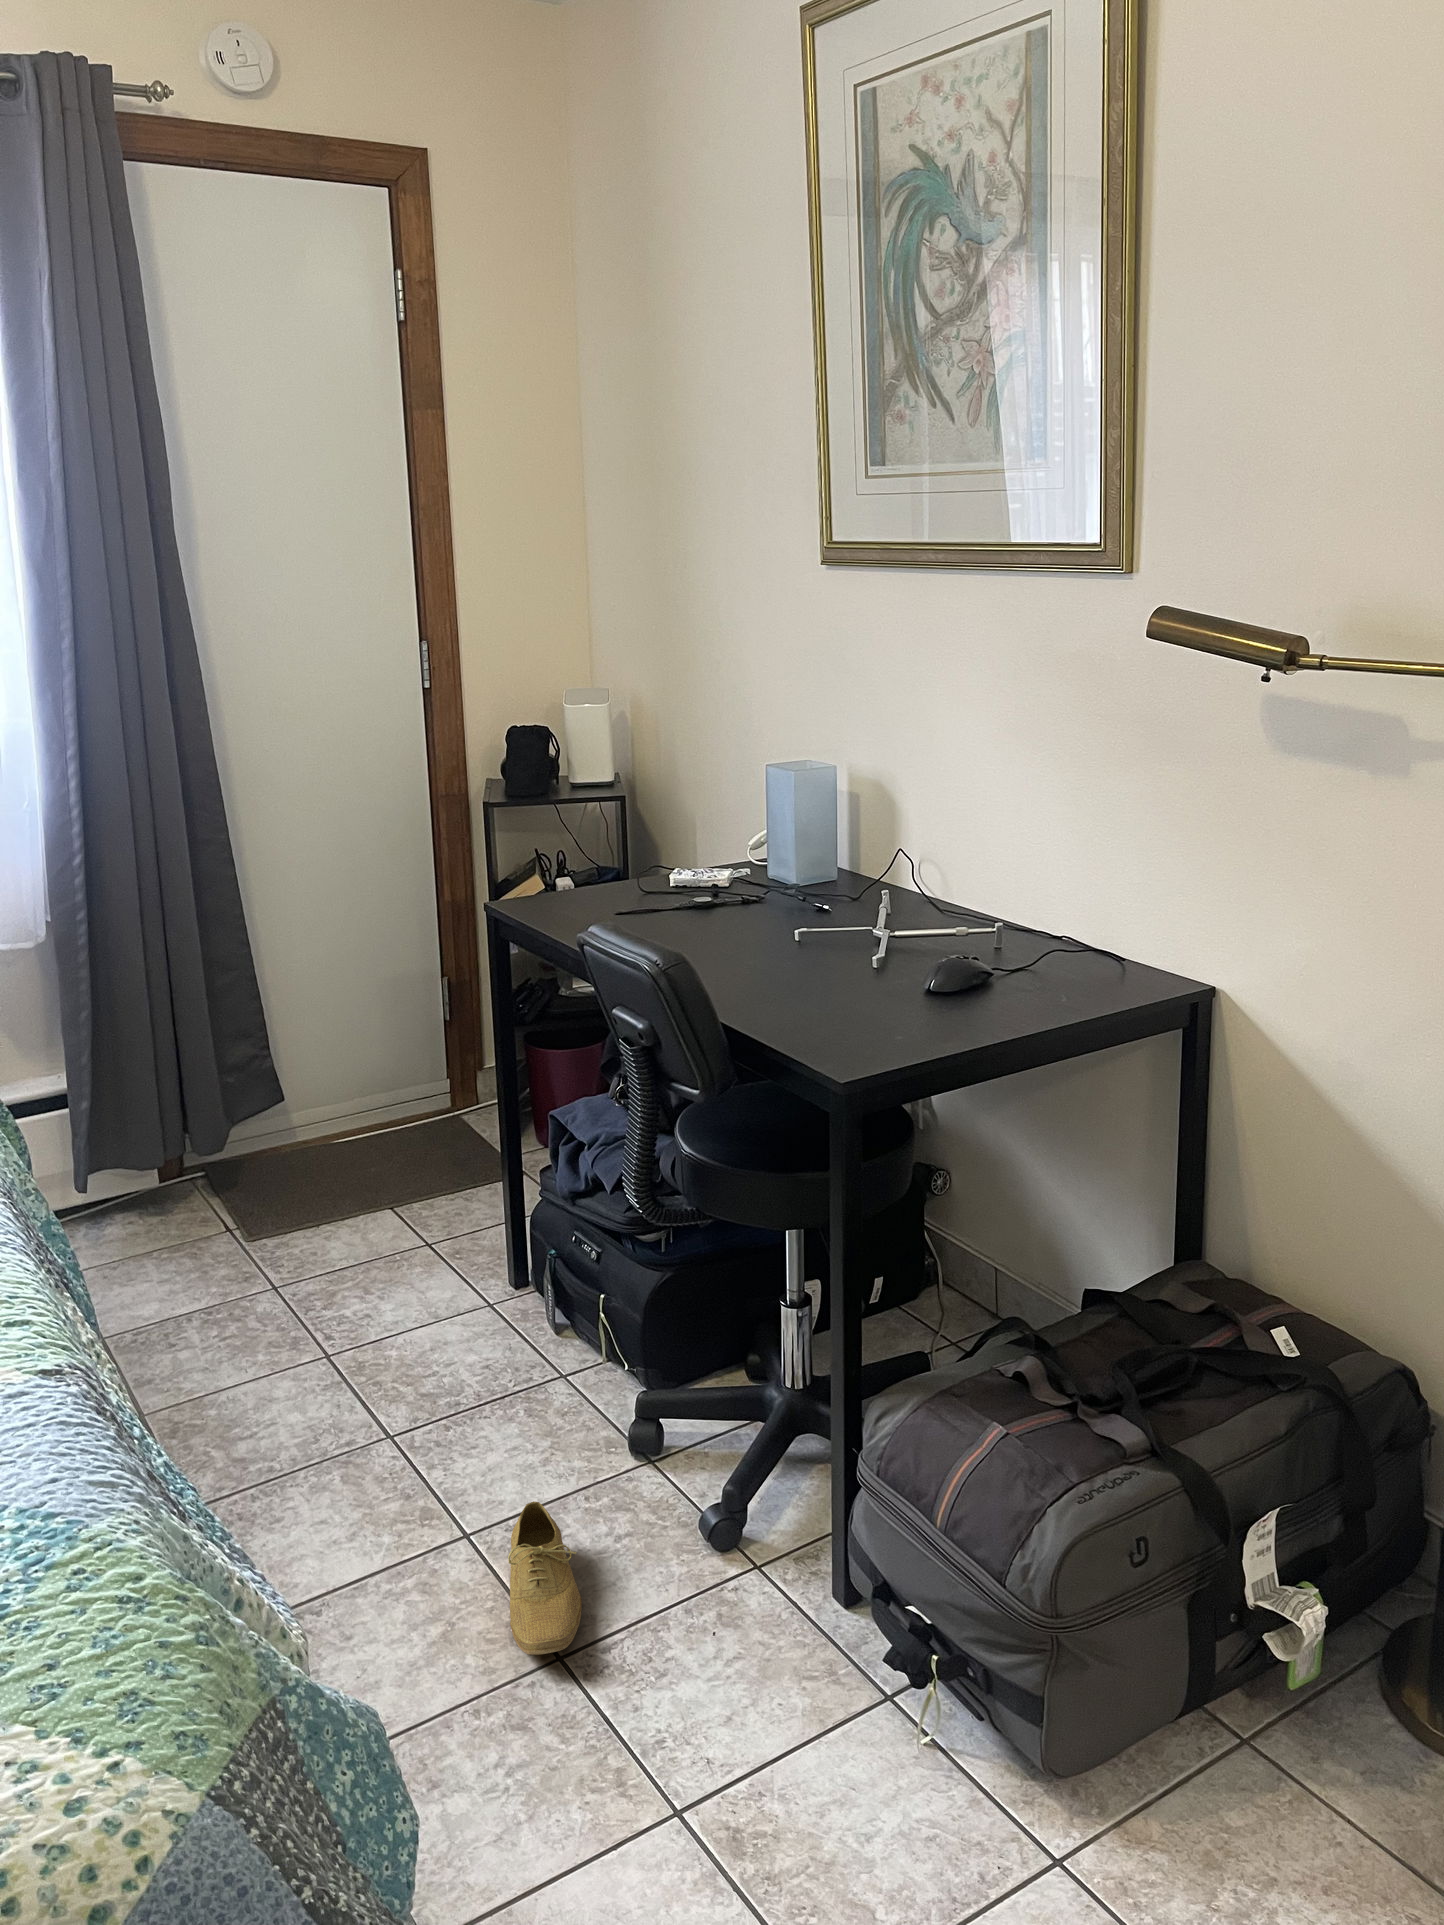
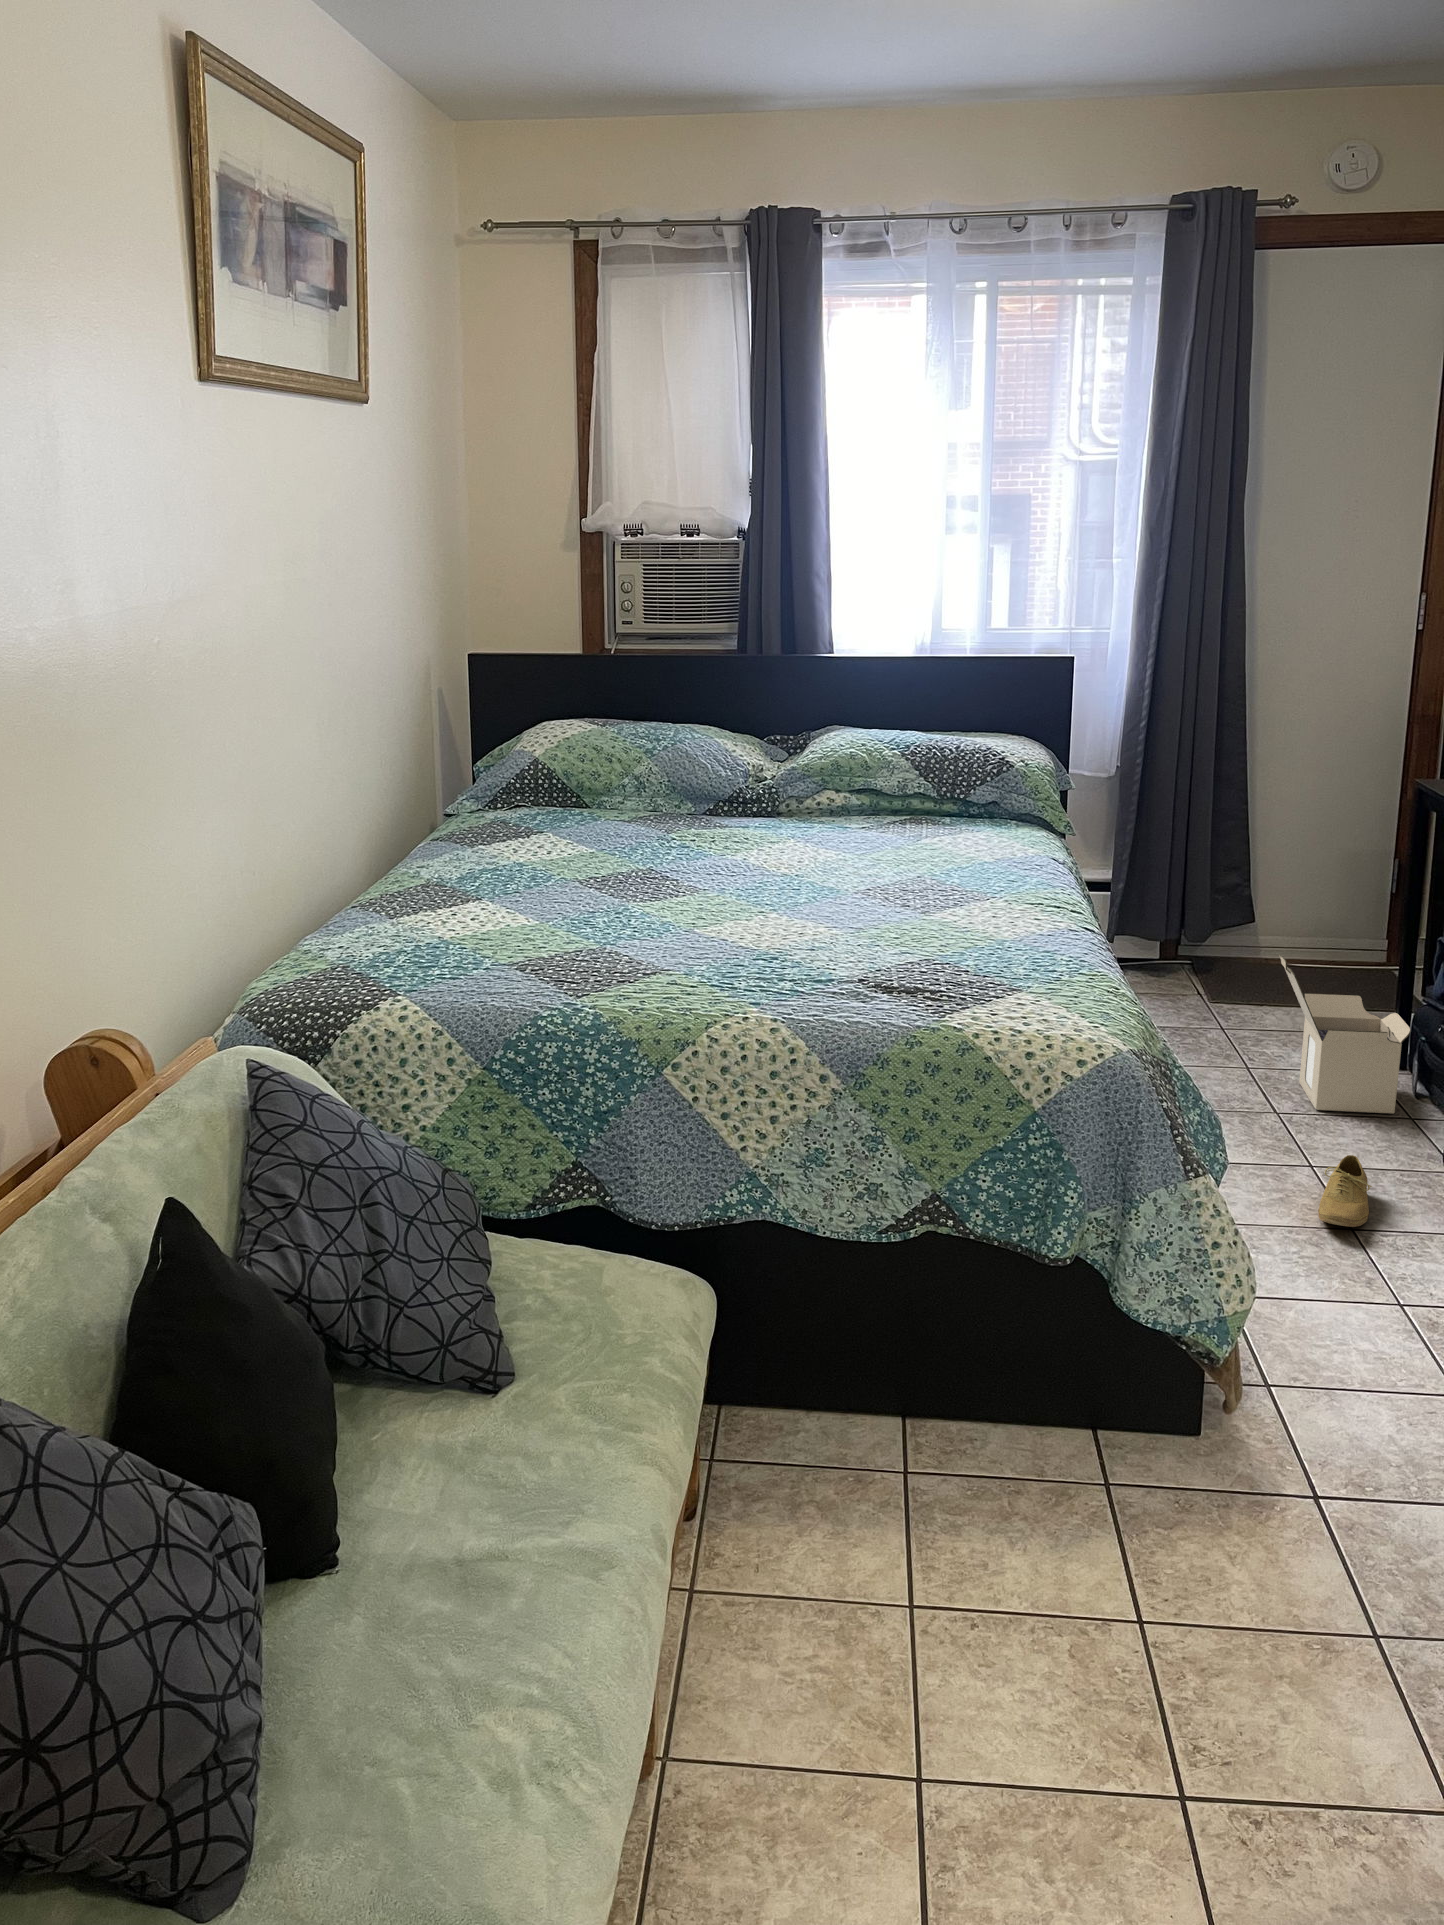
cardboard box: none [349,1184,546,1402] -> present [1279,954,1411,1114]

